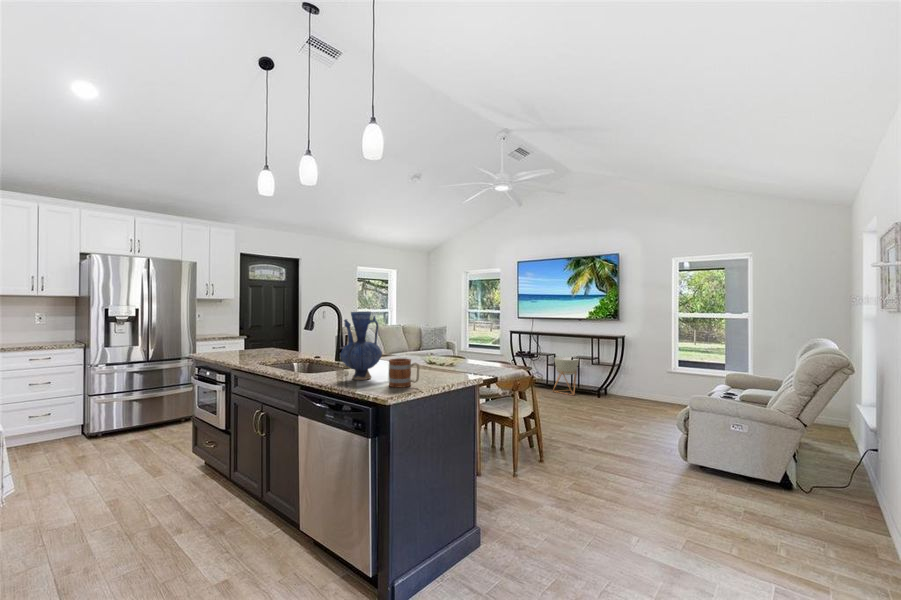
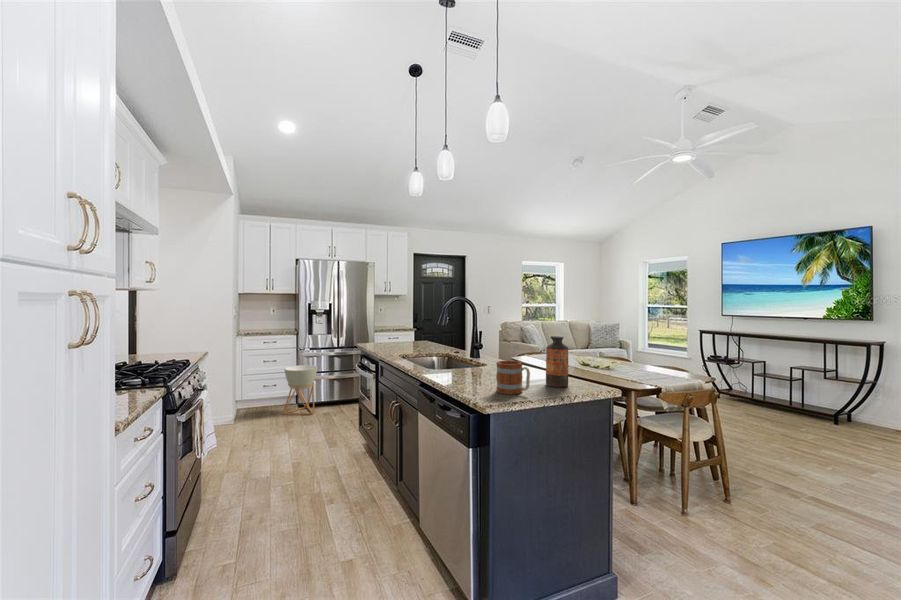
vase: present [341,311,382,380] -> none [455,307,498,381]
bottle: none [424,336,443,379] -> present [546,336,568,387]
planter: present [553,357,579,395] -> present [283,365,317,415]

